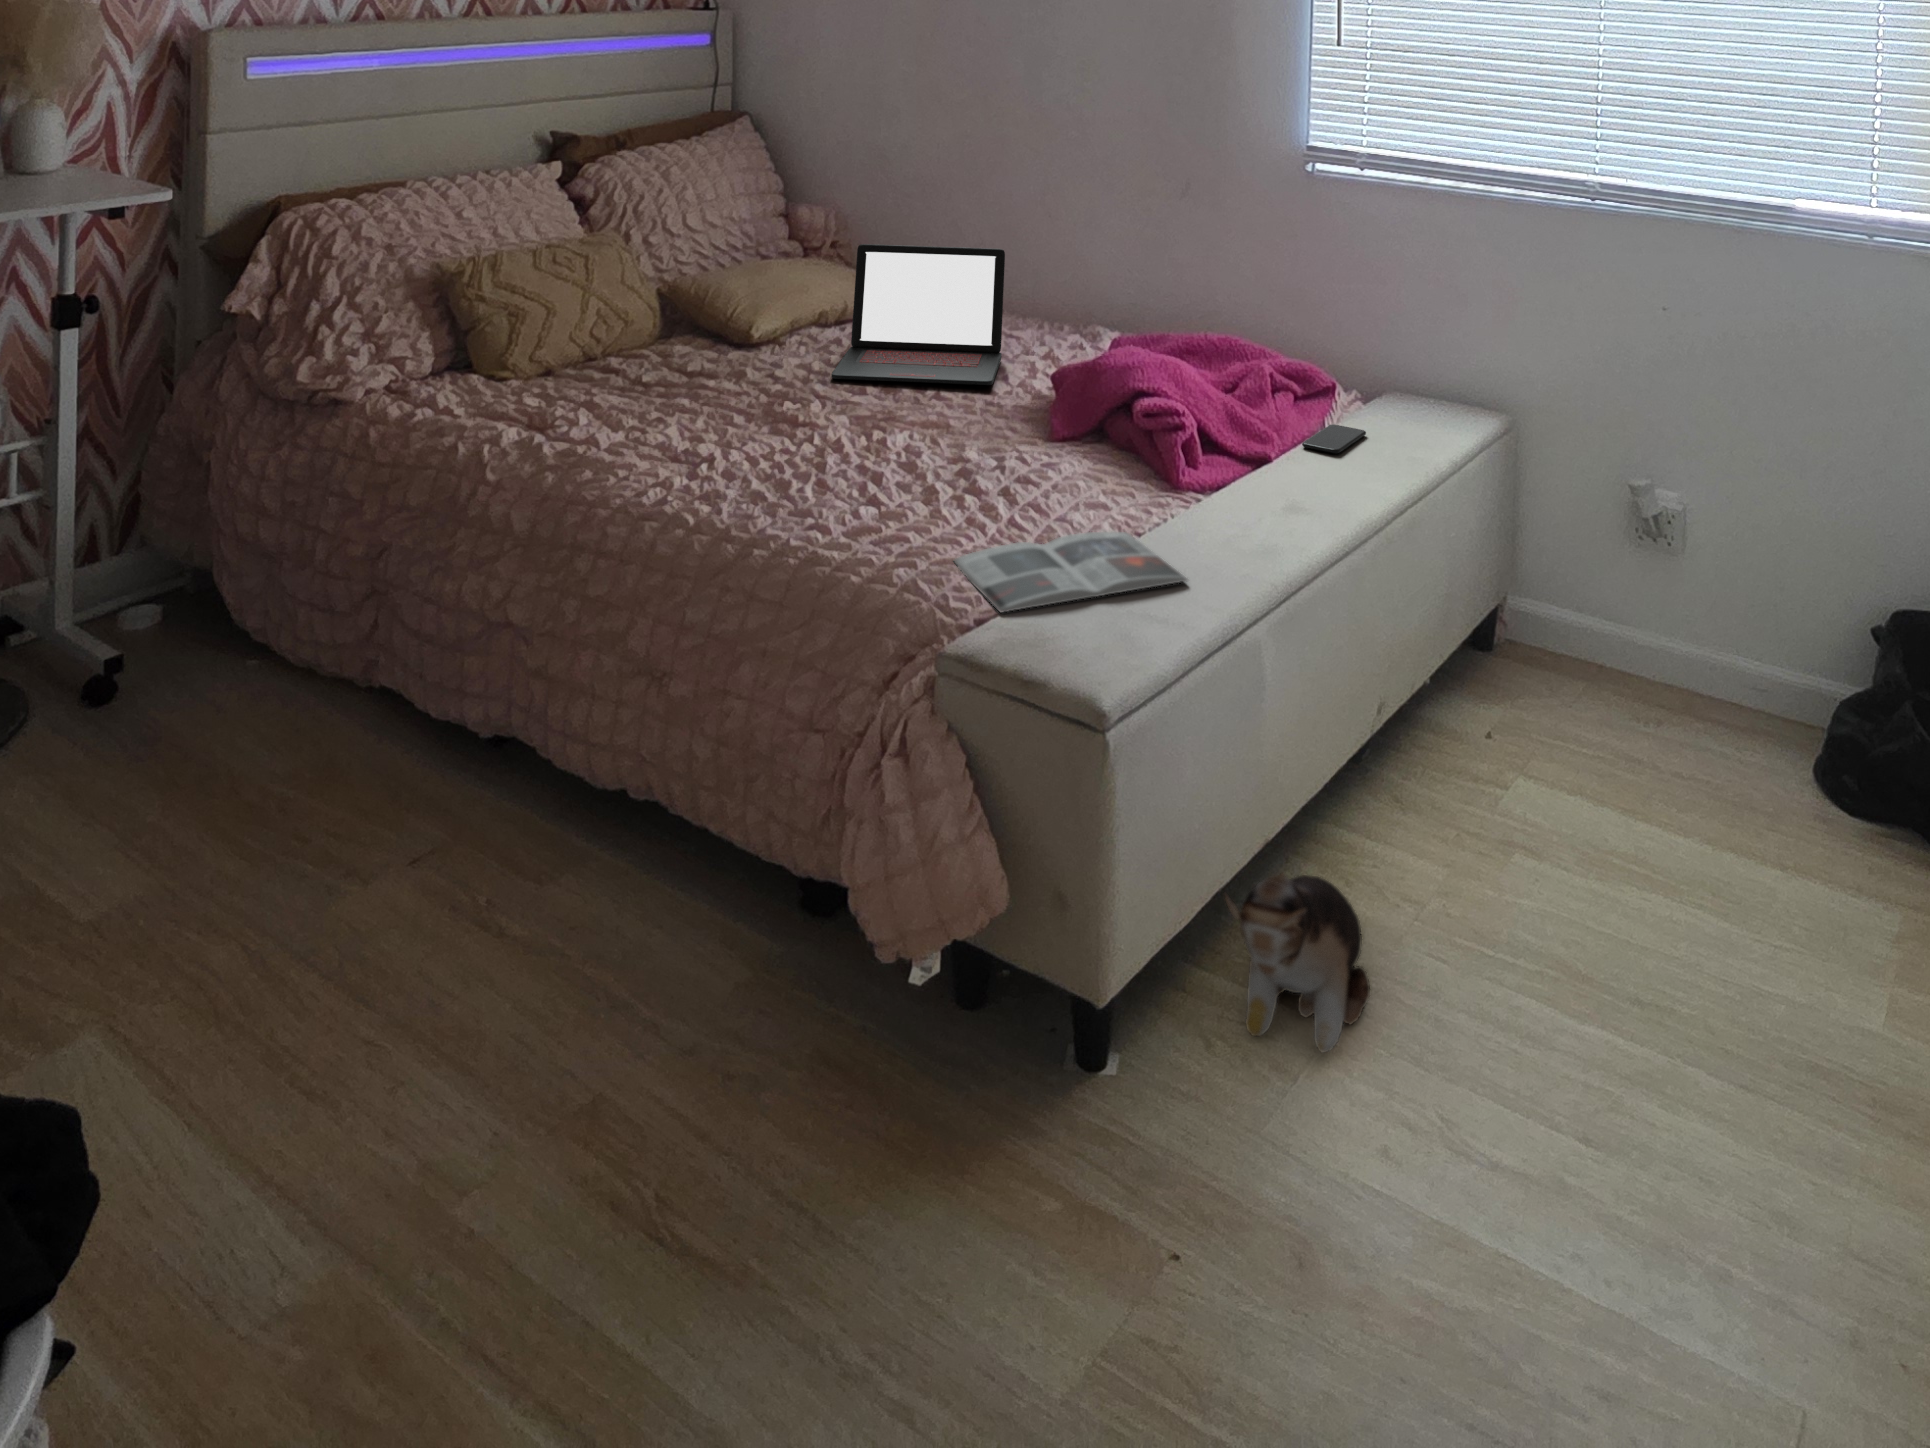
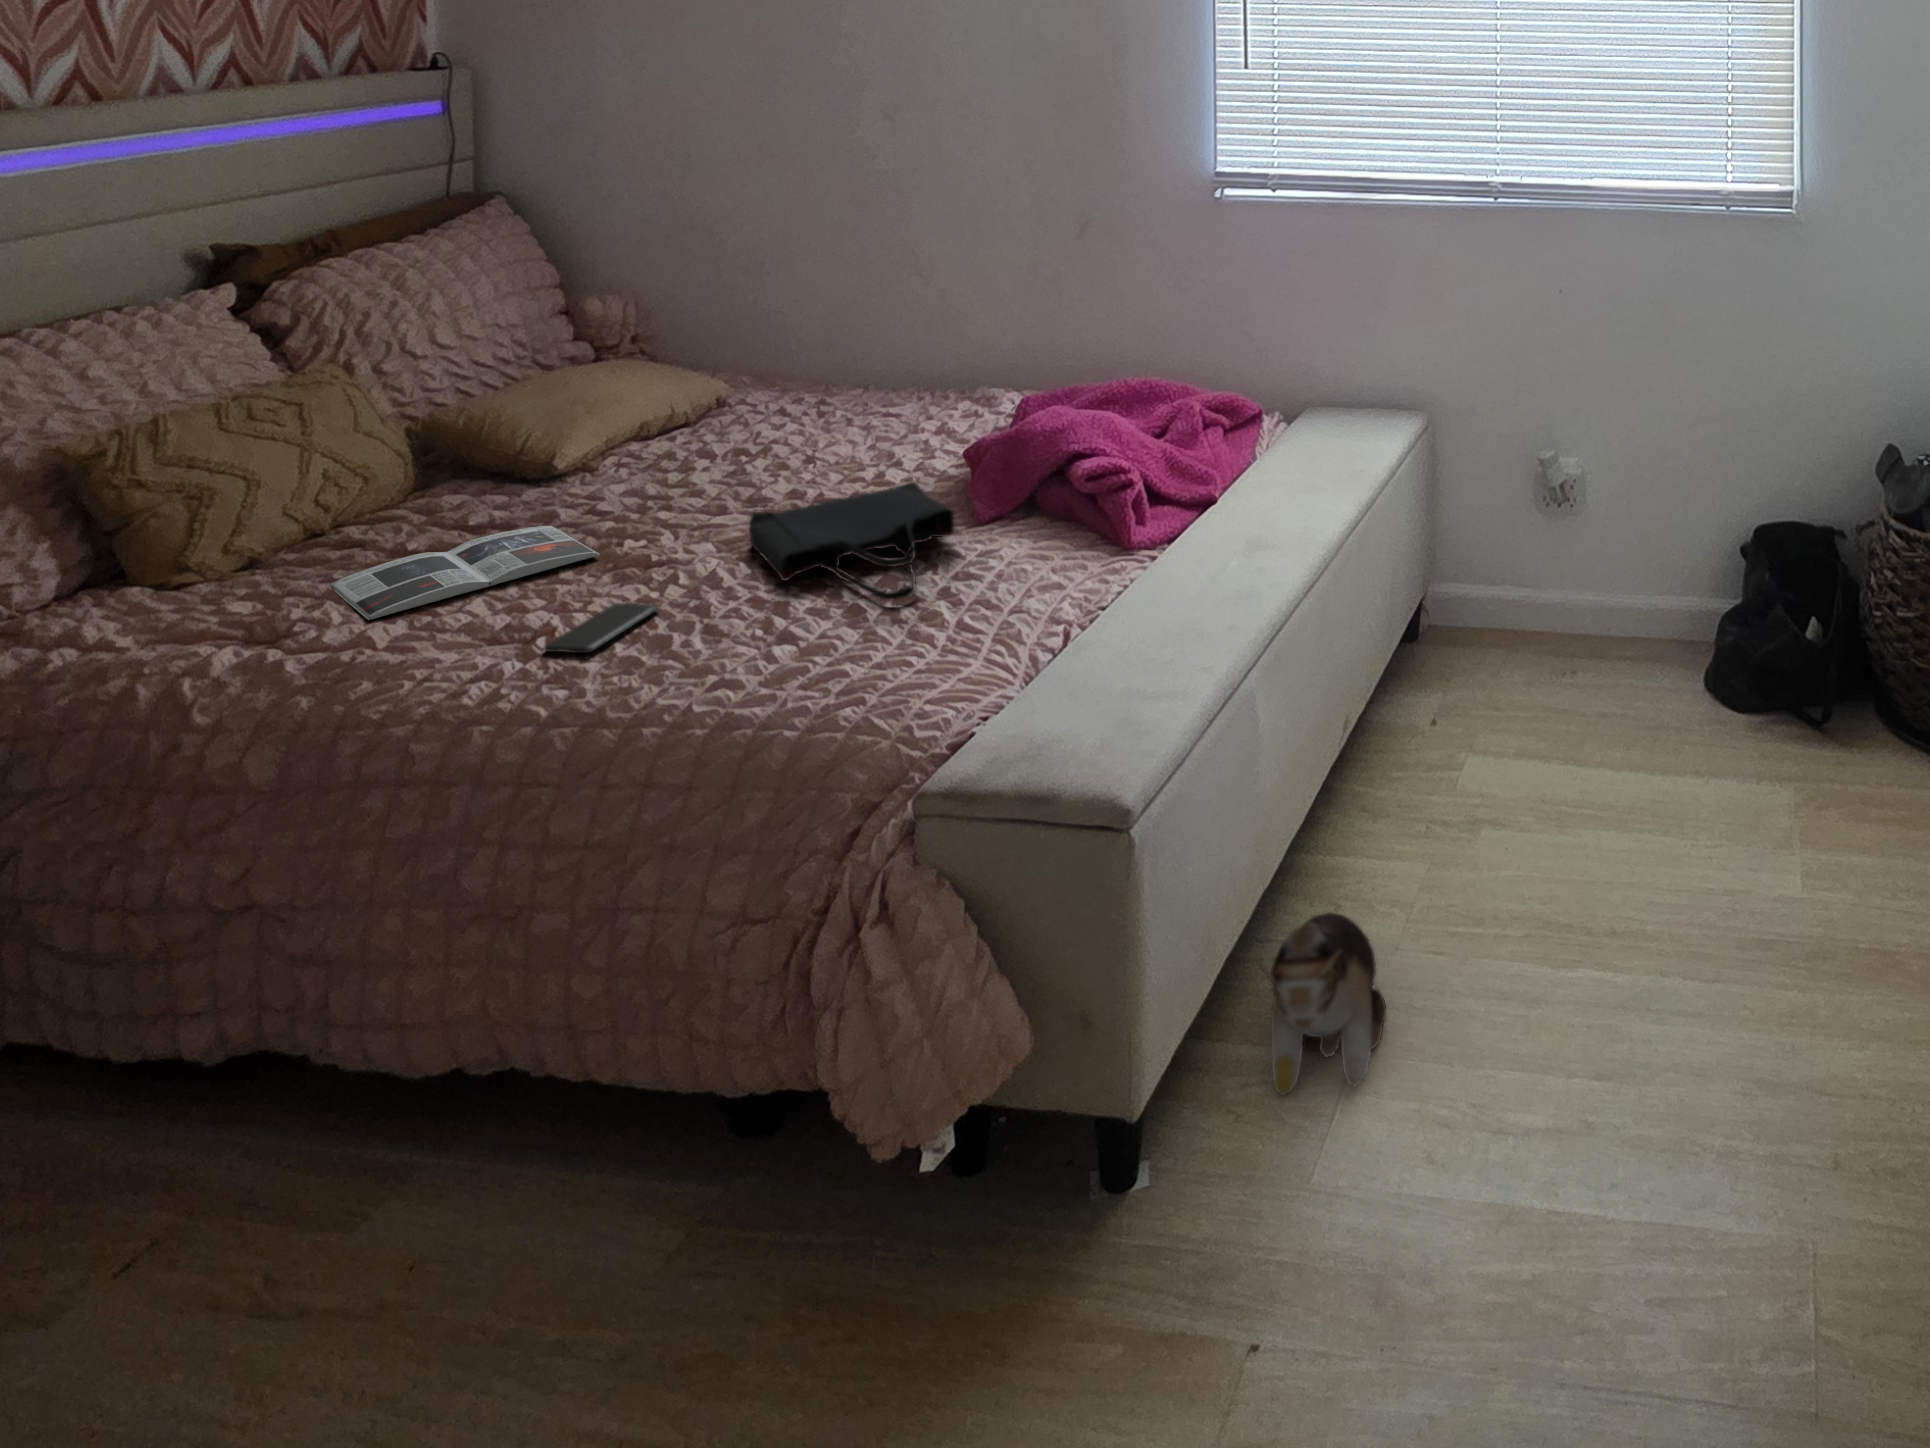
laptop: present [831,244,1005,385] -> none [677,320,885,501]
tote bag: none [871,393,1030,490] -> present [749,482,954,600]
smartphone: present [1302,424,1366,454] -> present [544,603,658,653]
magazine: present [954,531,1188,613] -> present [331,526,600,620]

